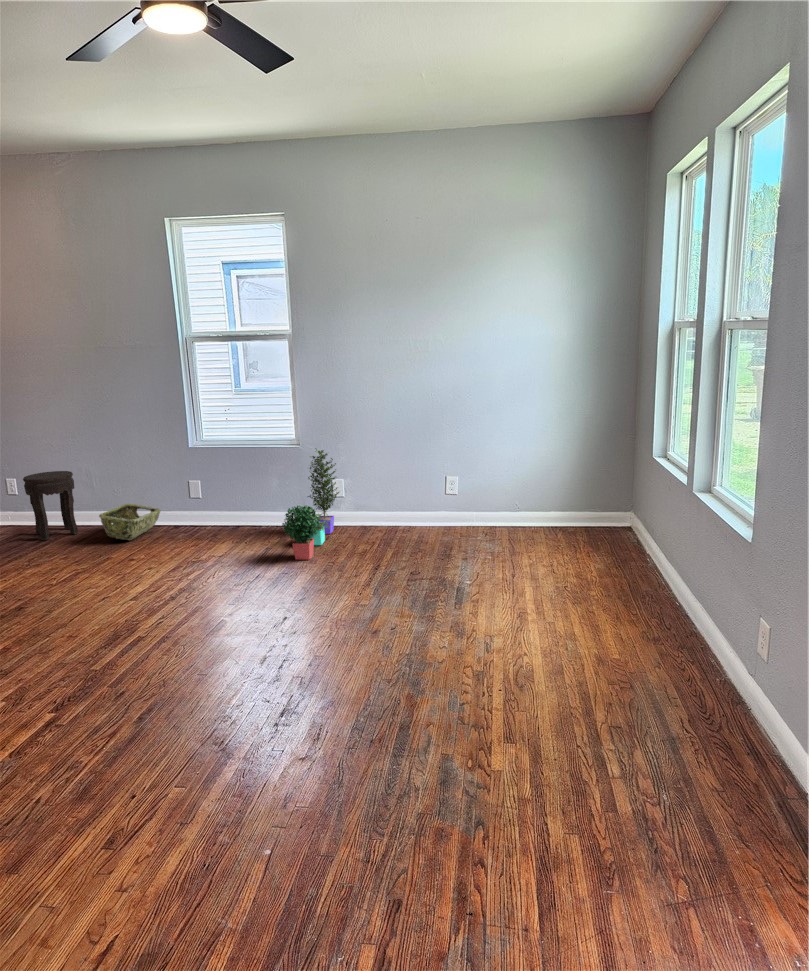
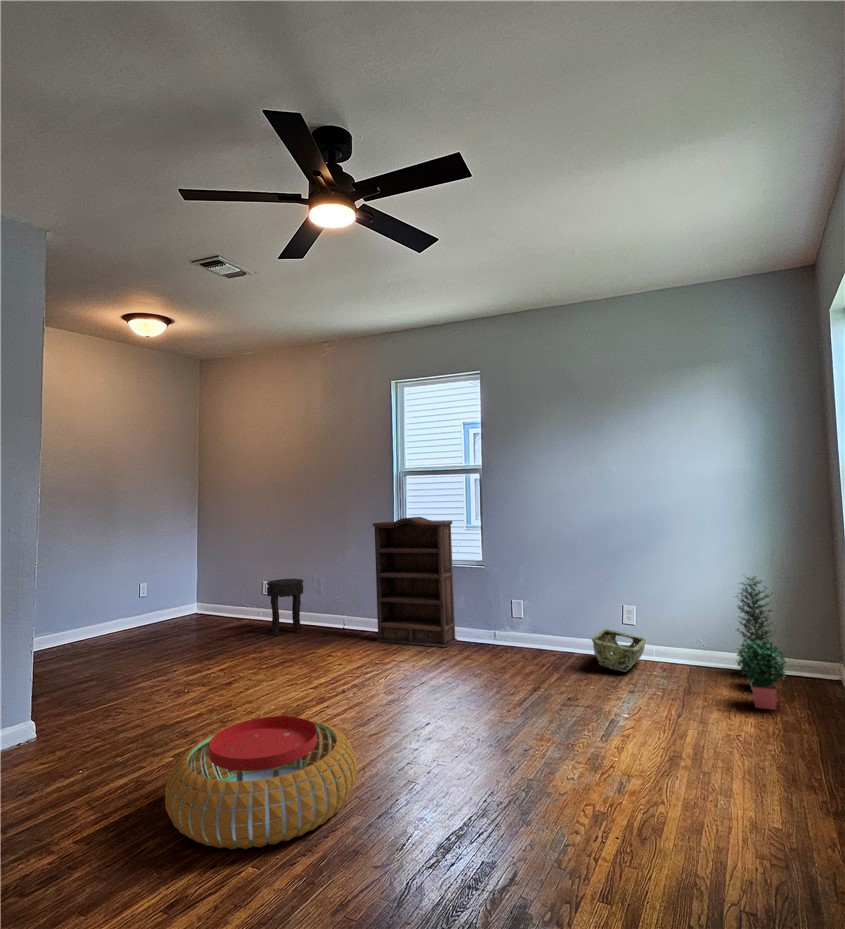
bookshelf: none [166,393,274,536] -> present [373,517,457,648]
potted plant: present [282,448,339,560] -> present [737,576,787,710]
woven basket: present [99,504,160,540] -> present [592,629,646,672]
pouf: none [36,636,252,781] -> present [165,716,357,849]

